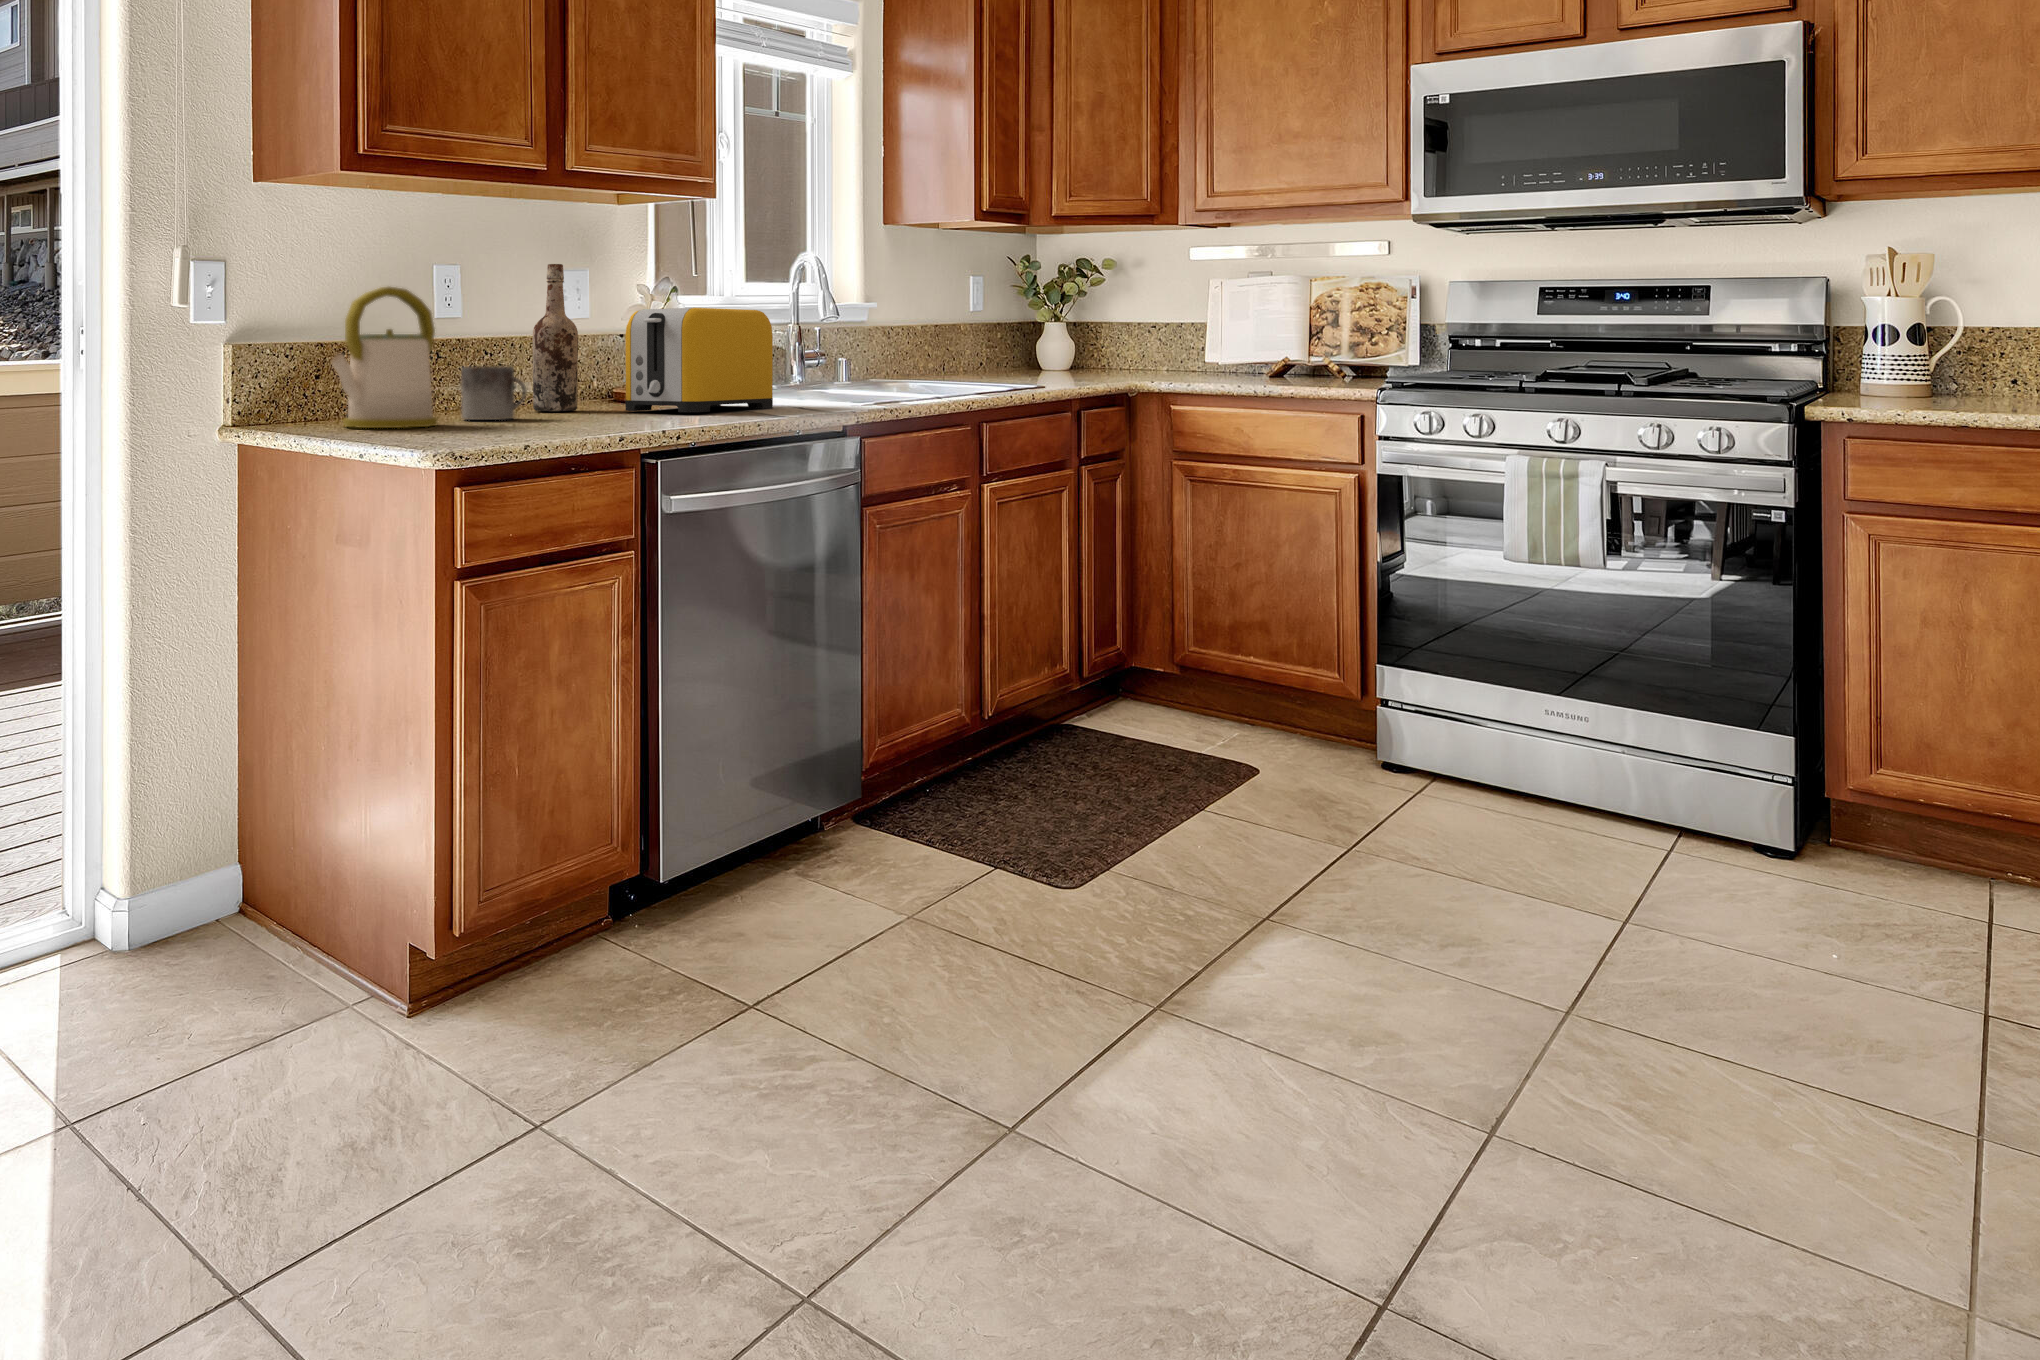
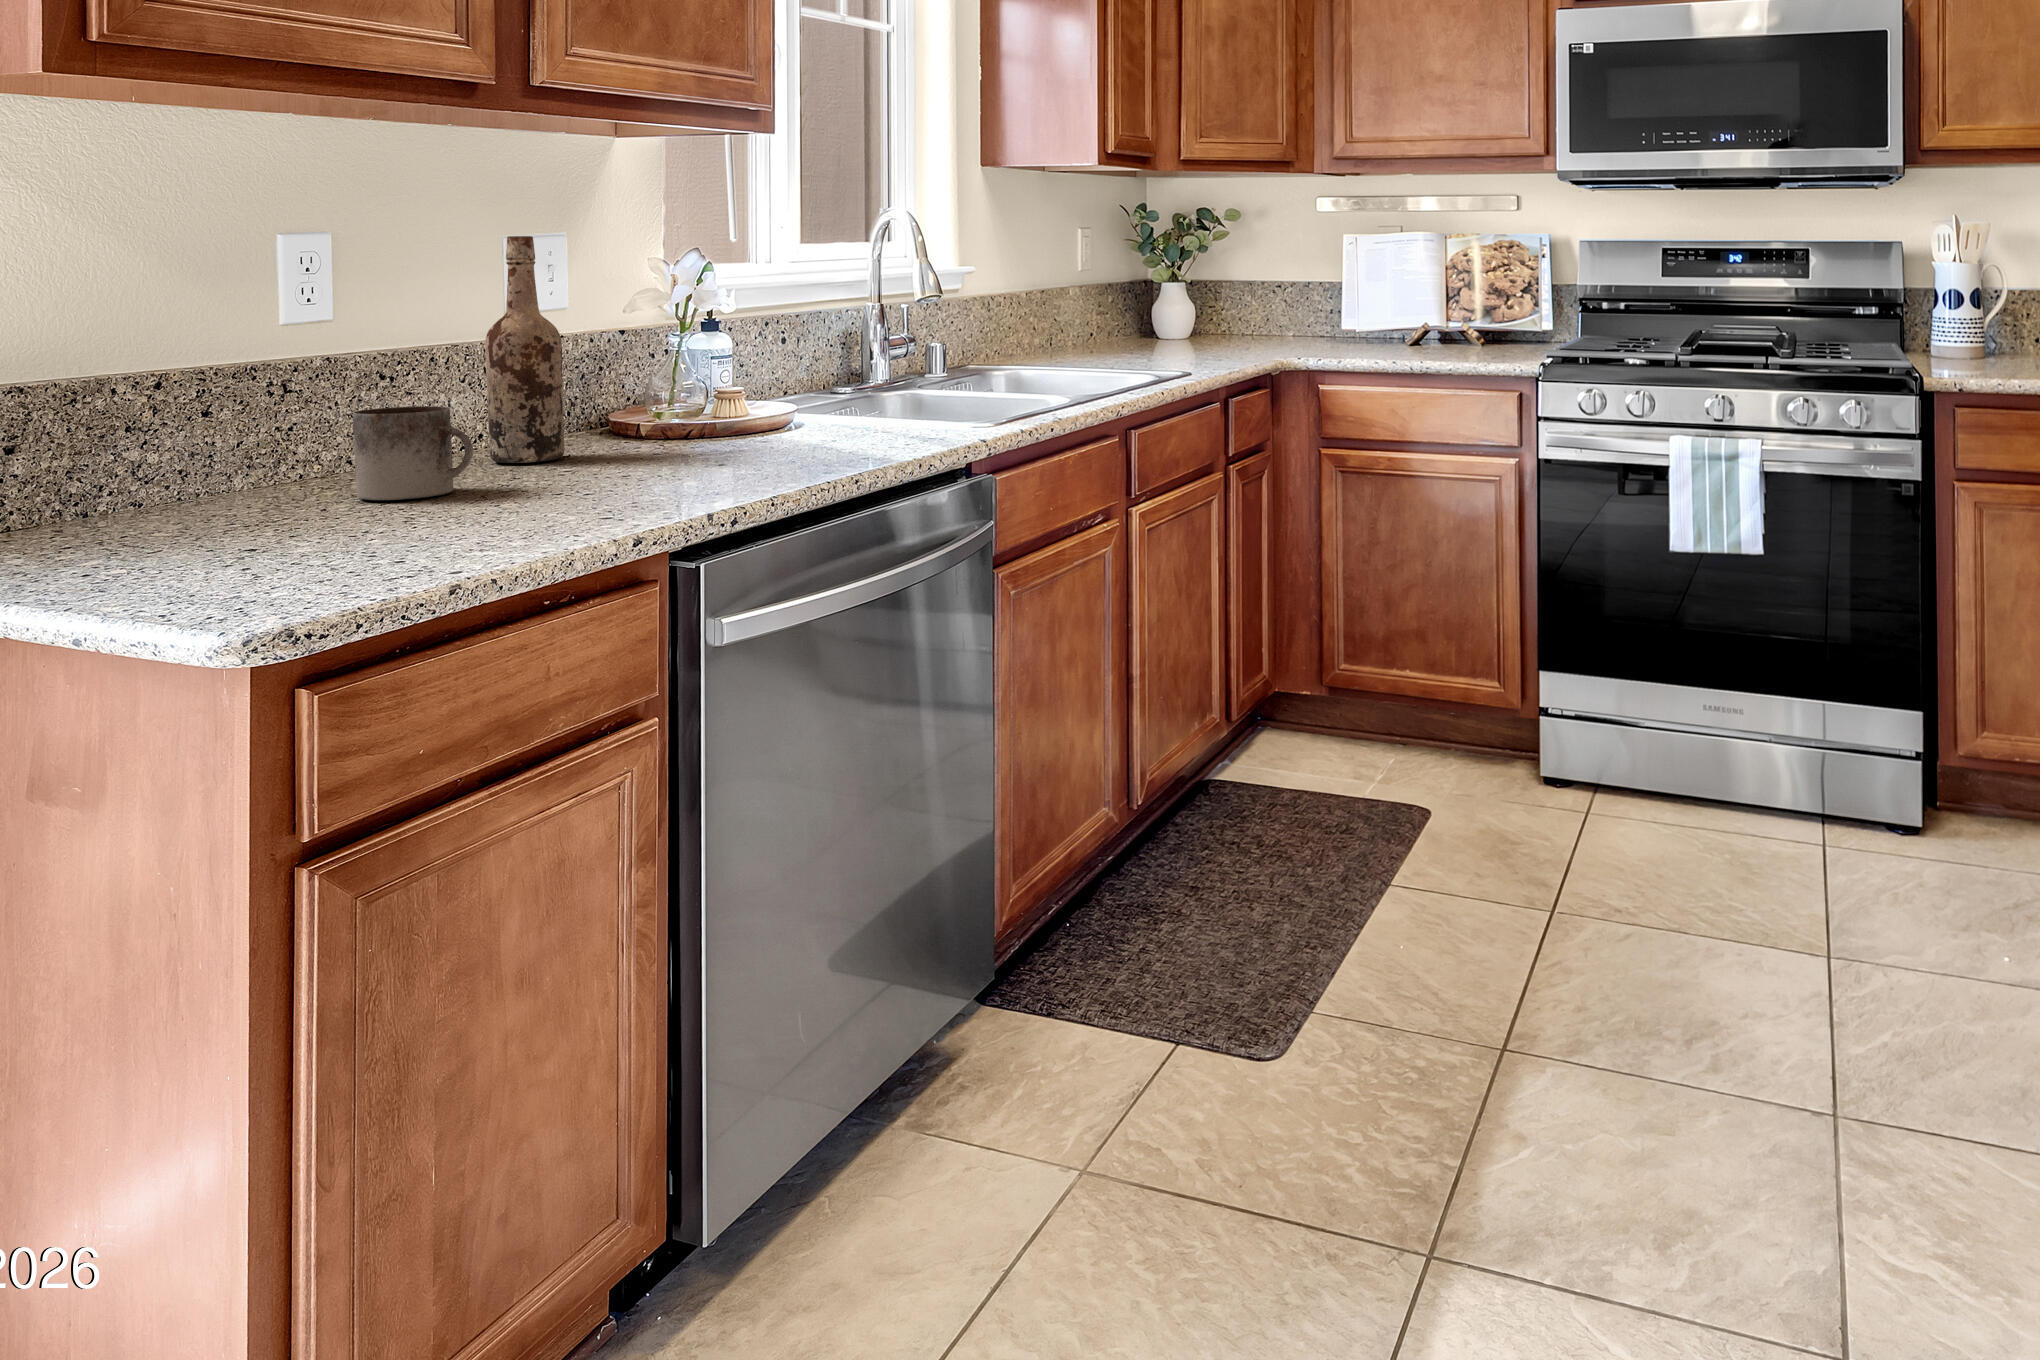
kettle: present [331,287,438,428] -> none [74,291,305,543]
toaster: present [625,308,773,412] -> none [639,301,863,461]

